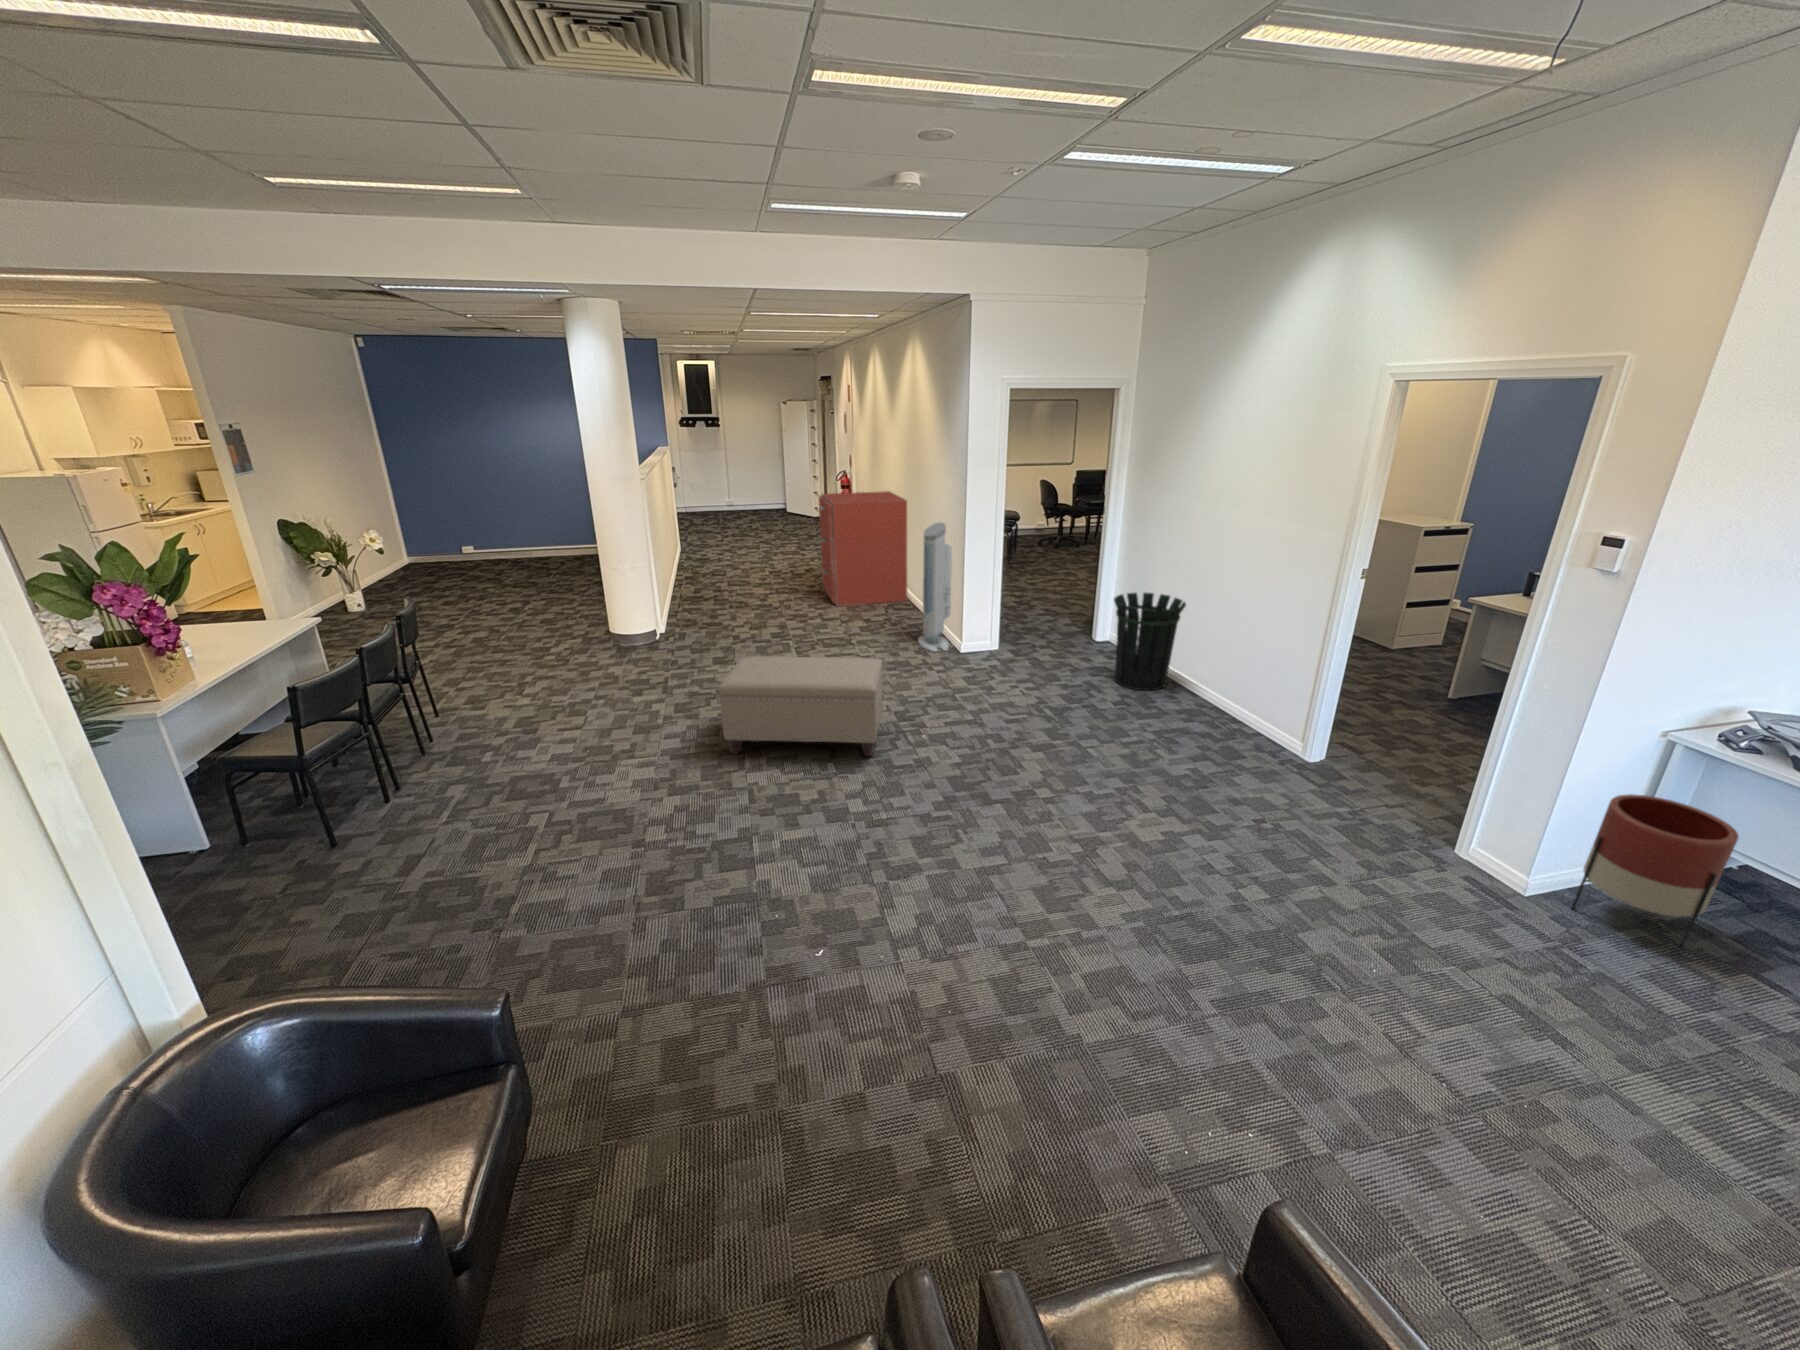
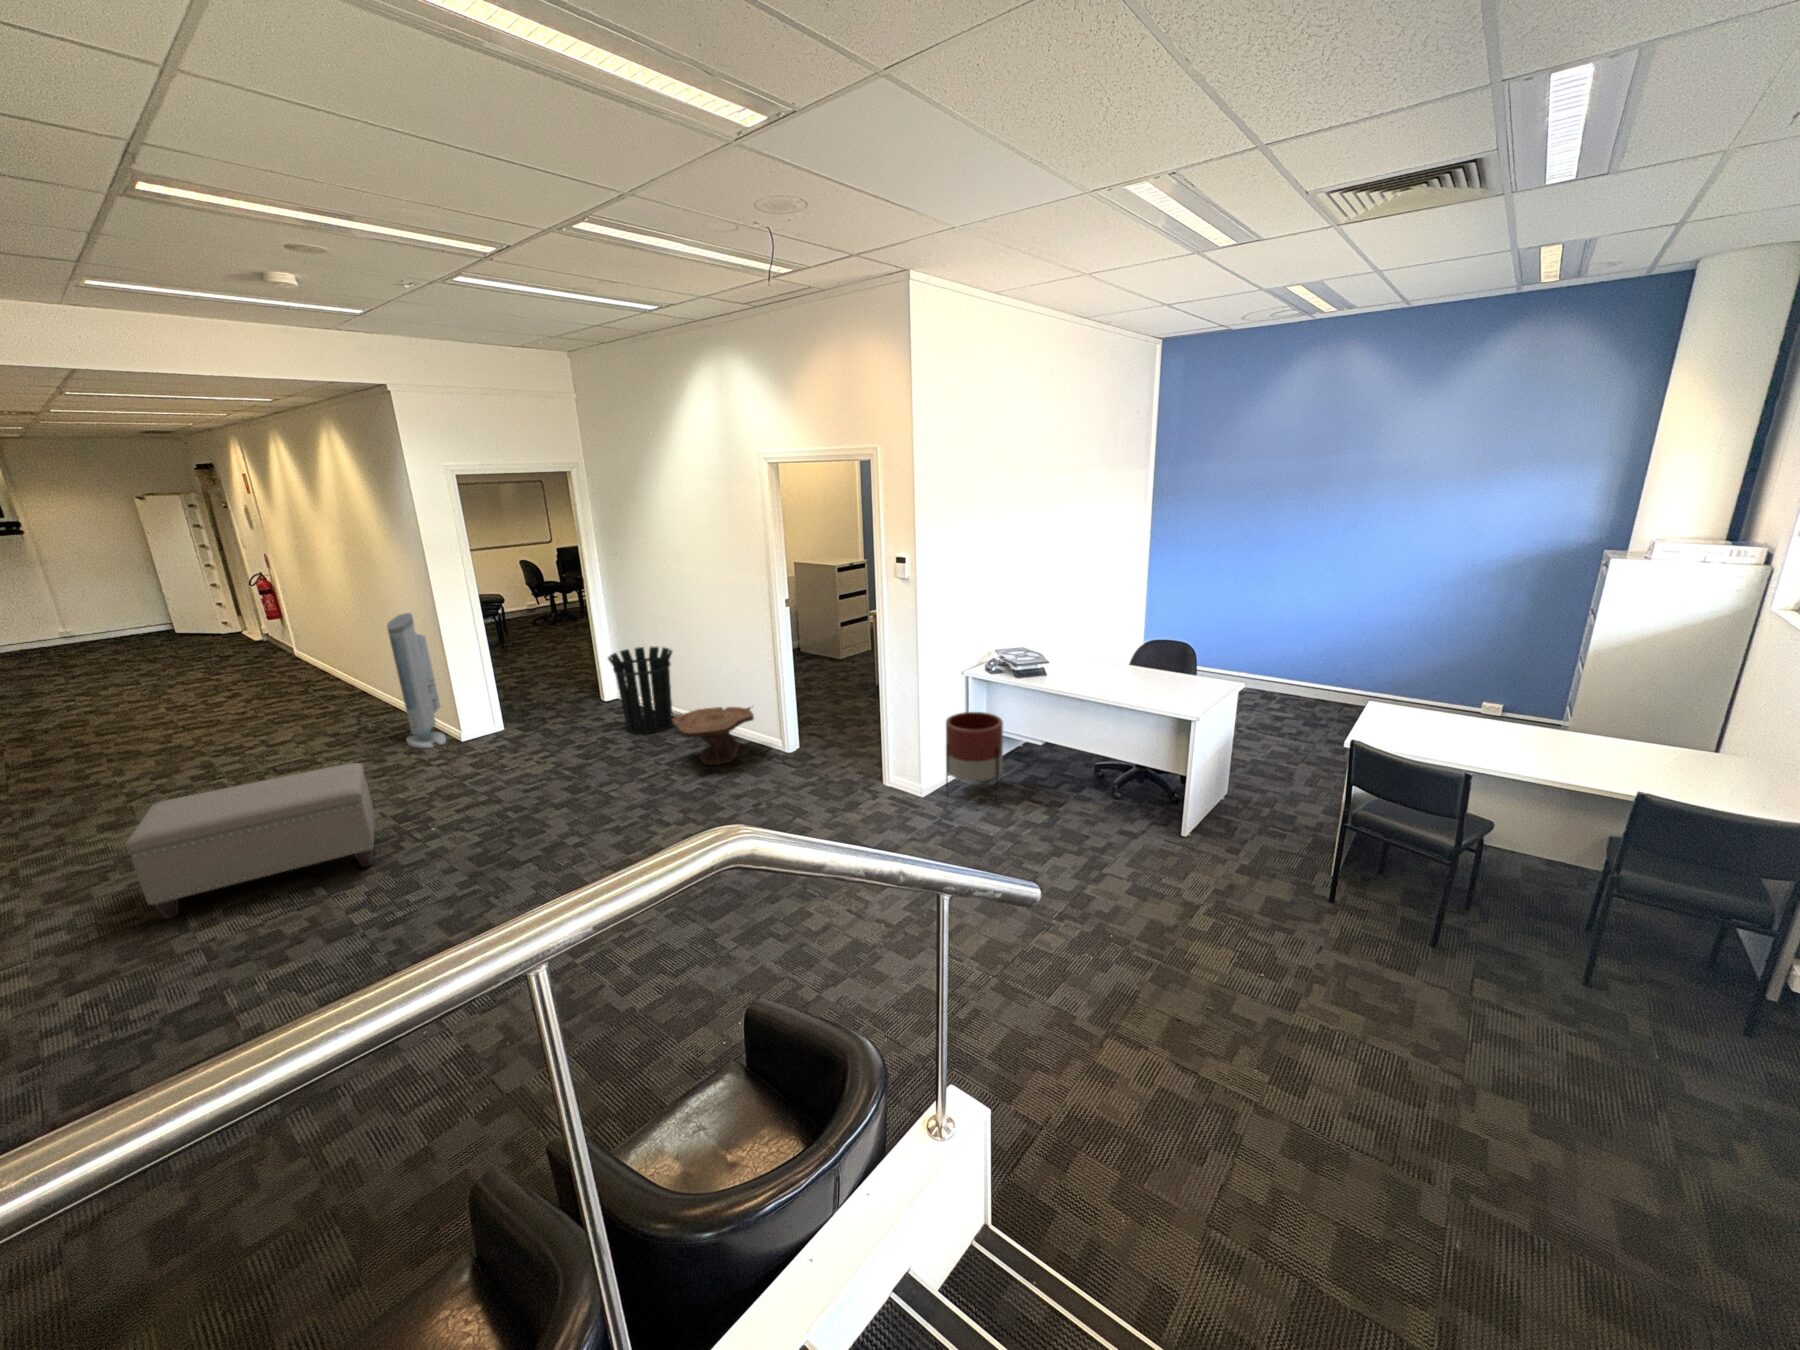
filing cabinet: present [818,491,907,606] -> none [227,589,384,728]
side table: none [1172,679,1276,752] -> present [672,707,754,765]

